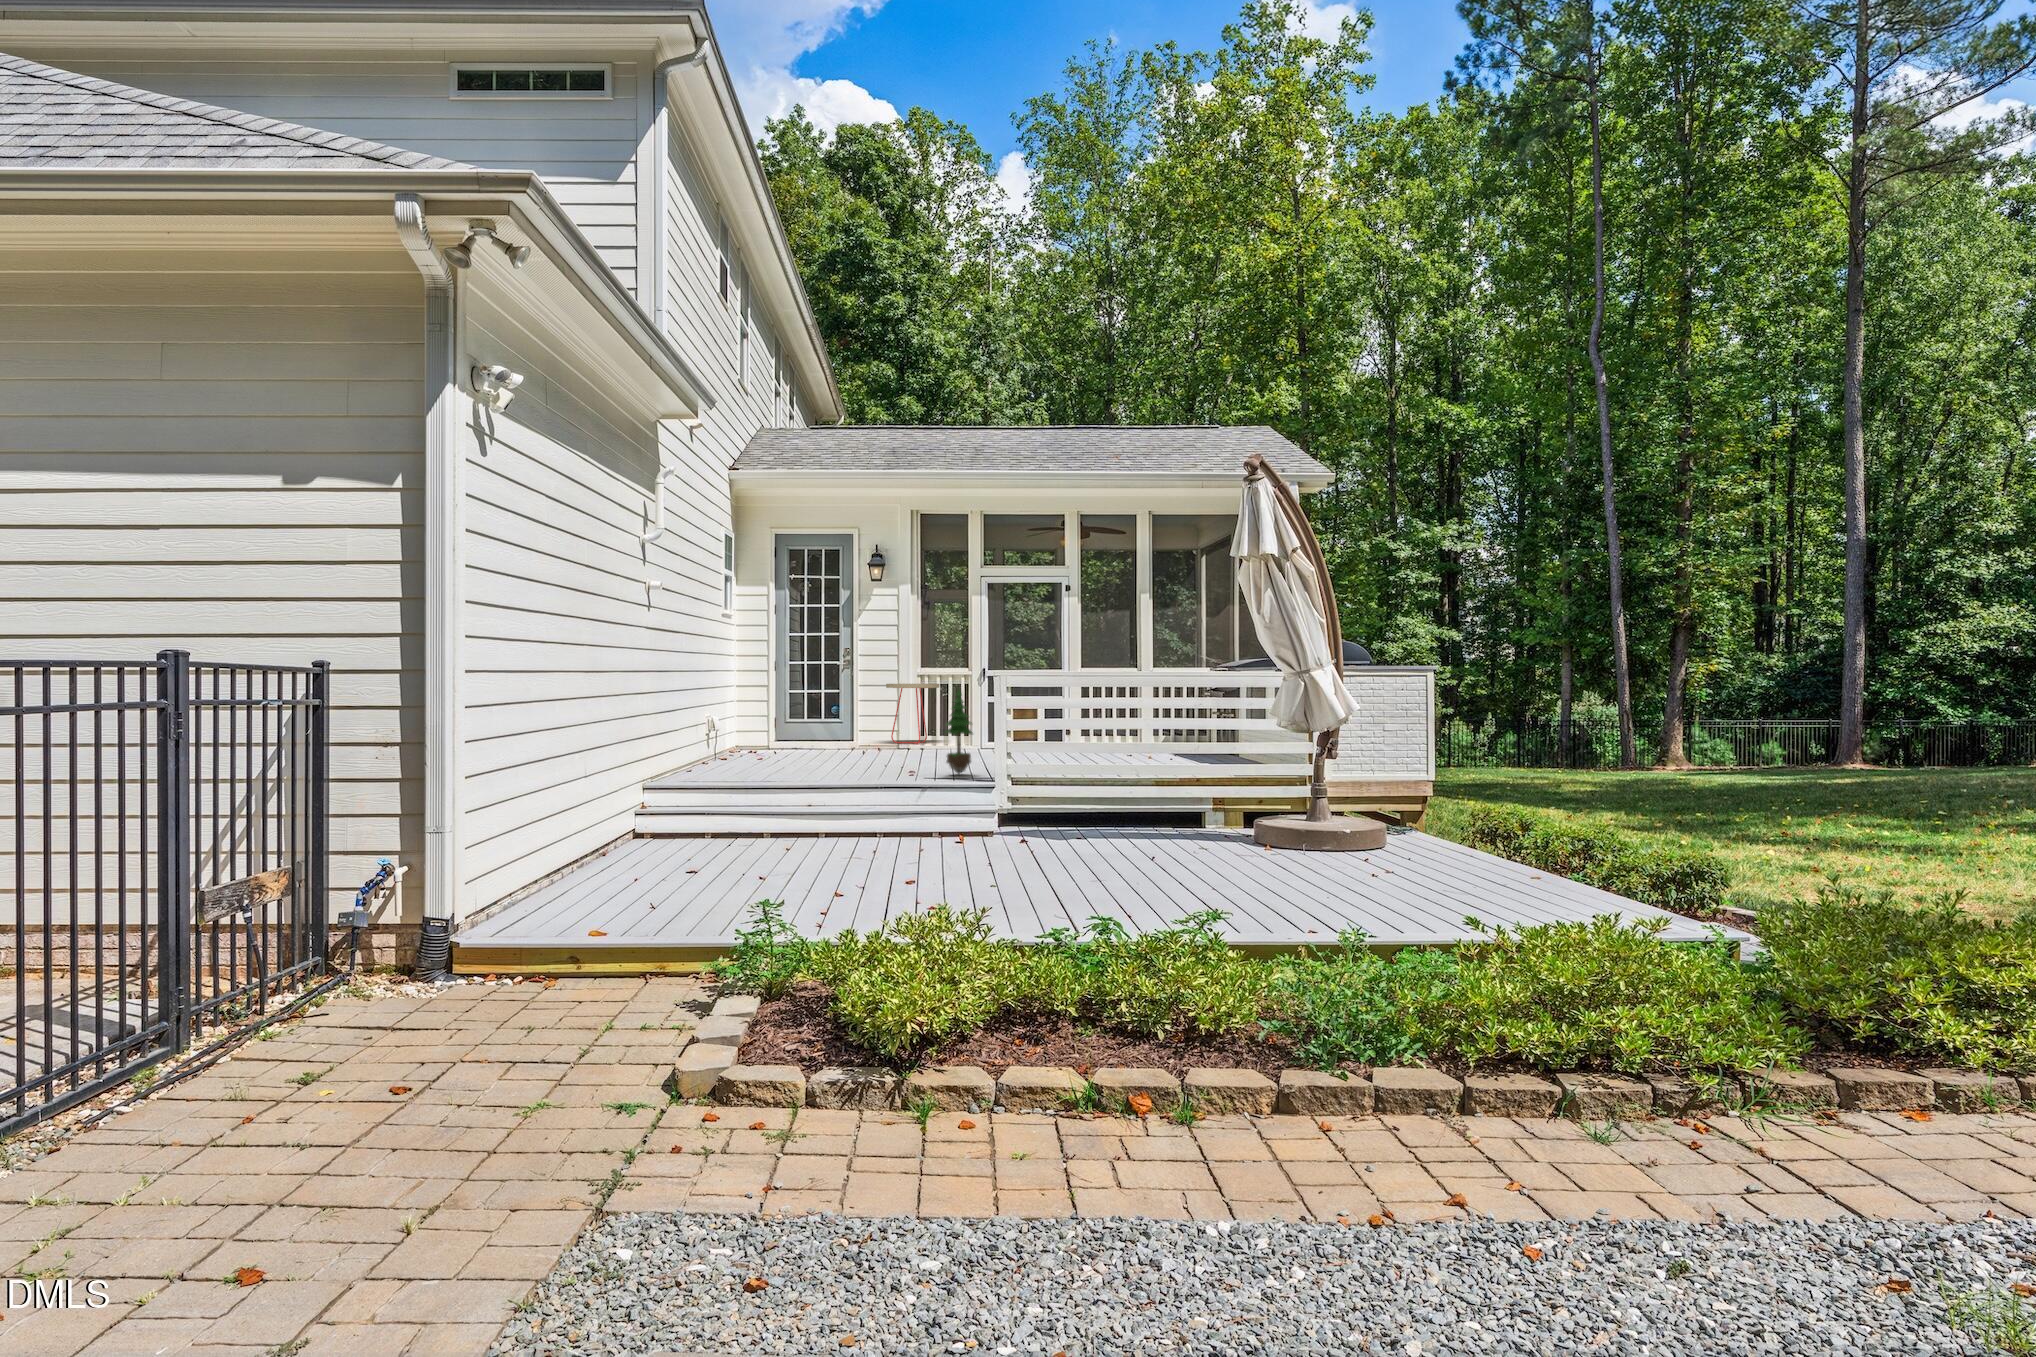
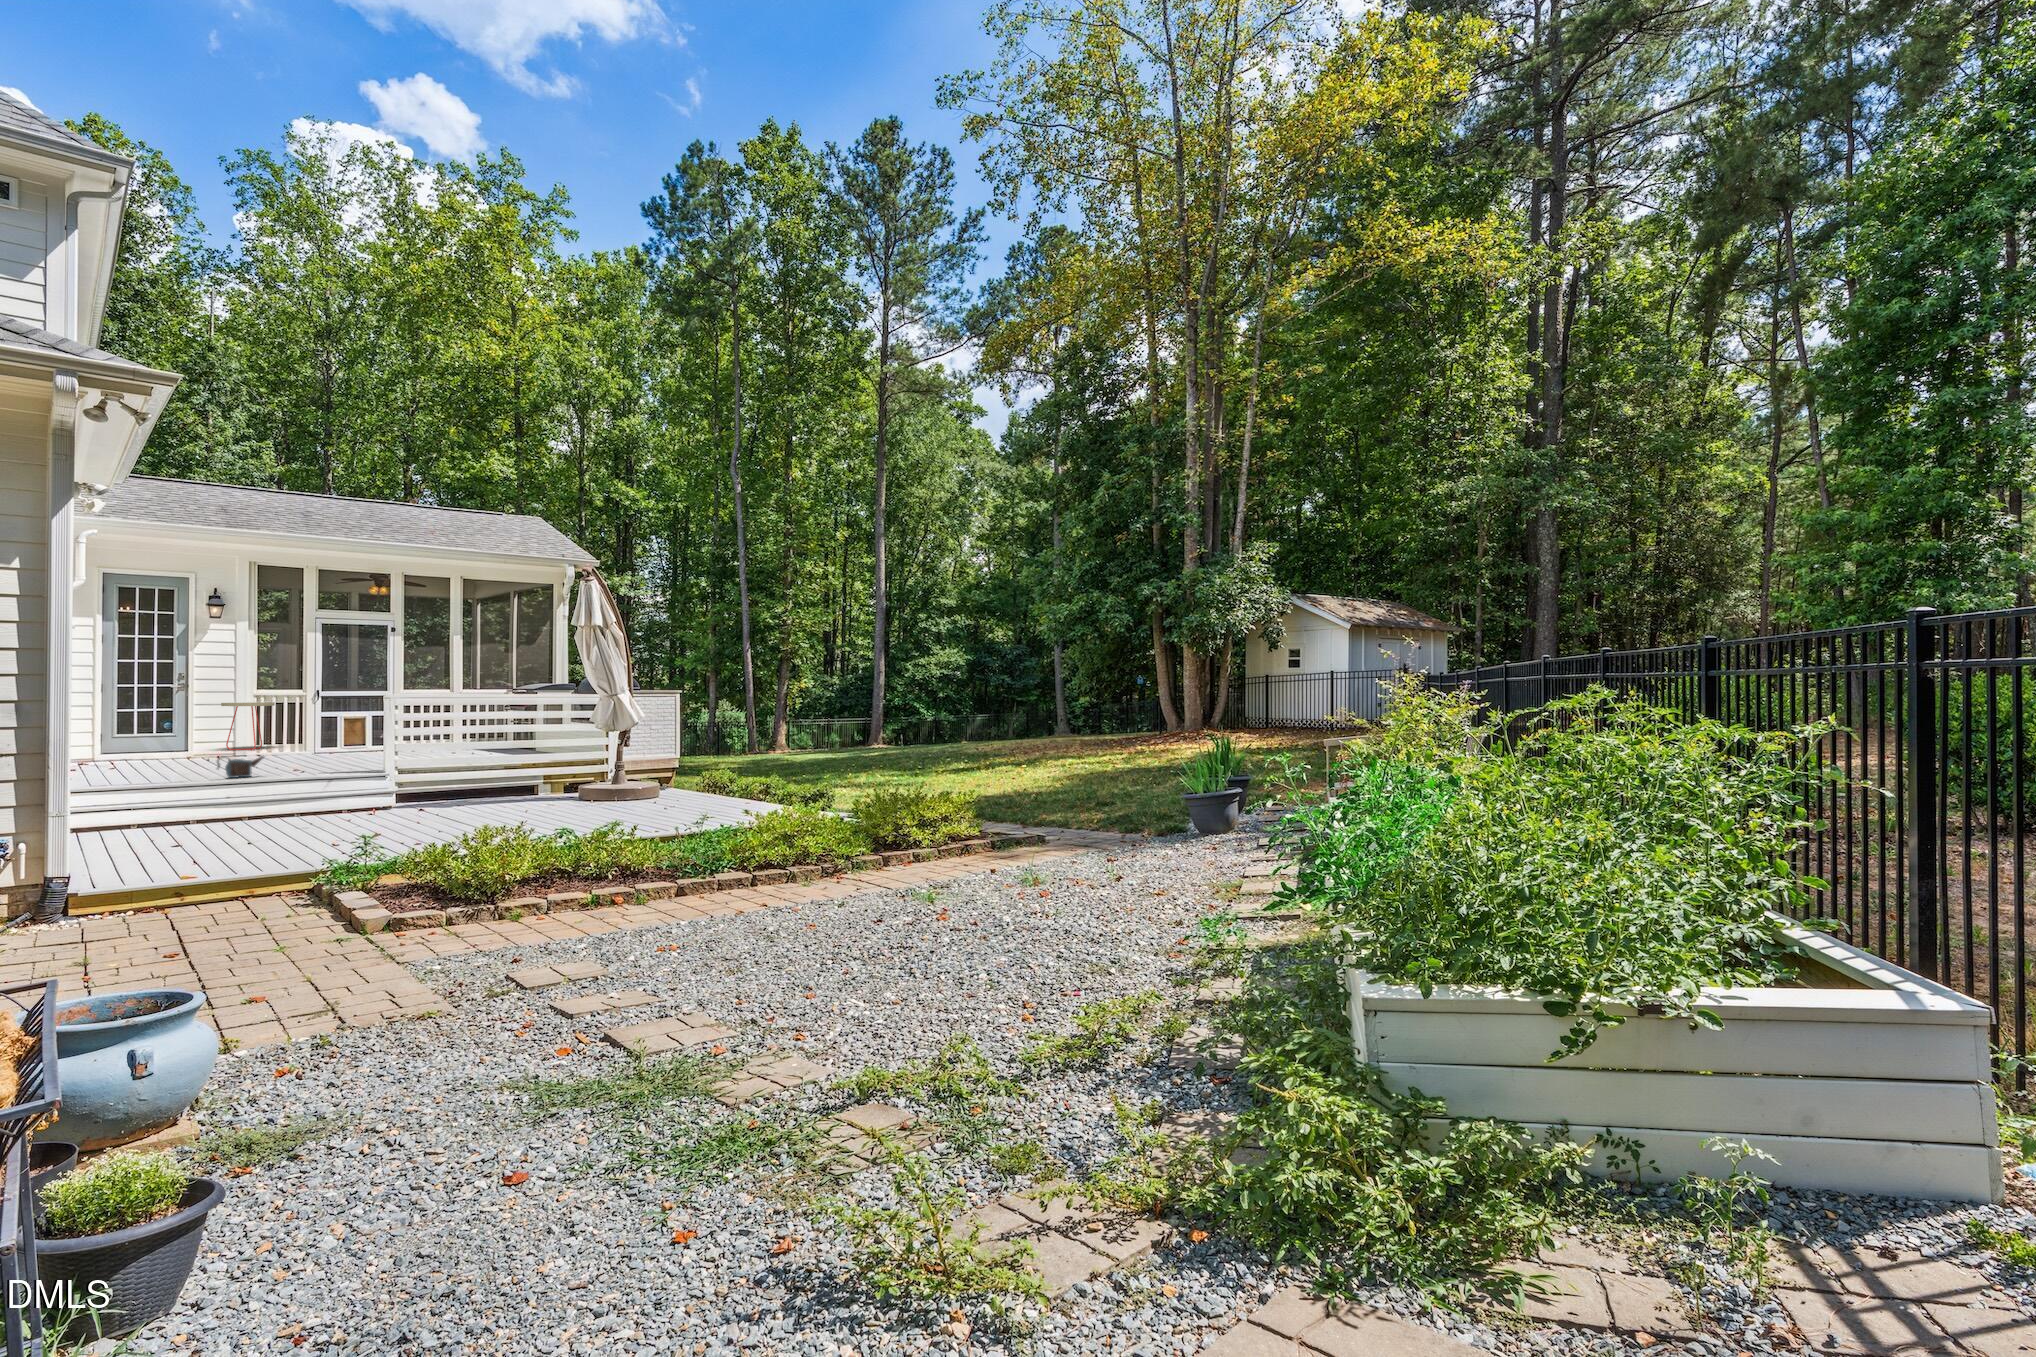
potted tree: present [945,690,972,774] -> none [280,709,309,773]
watering can: none [876,749,928,777] -> present [217,756,264,778]

